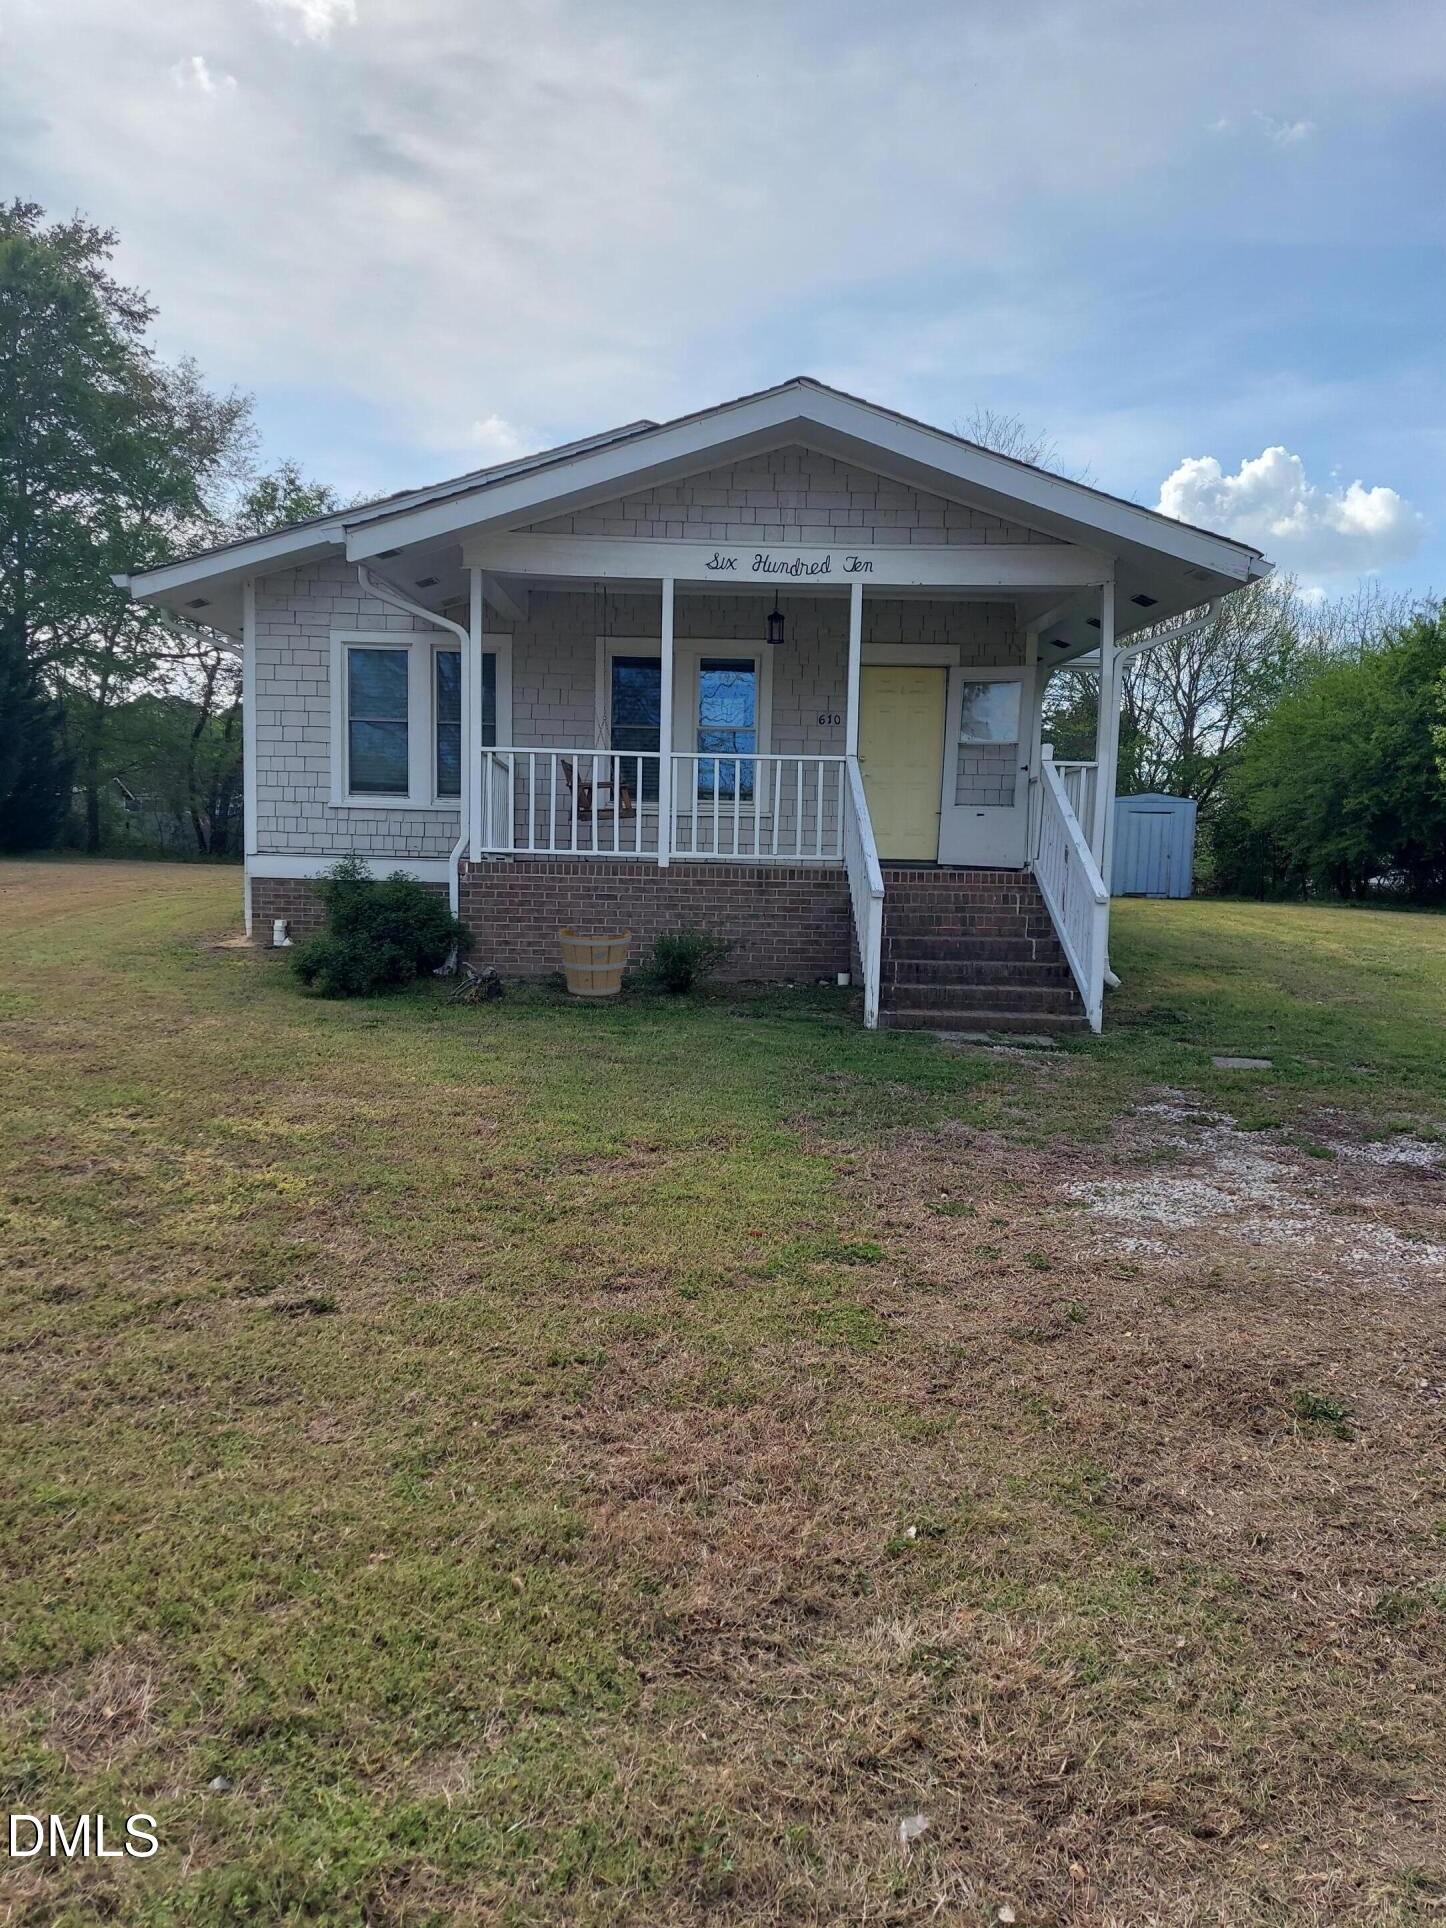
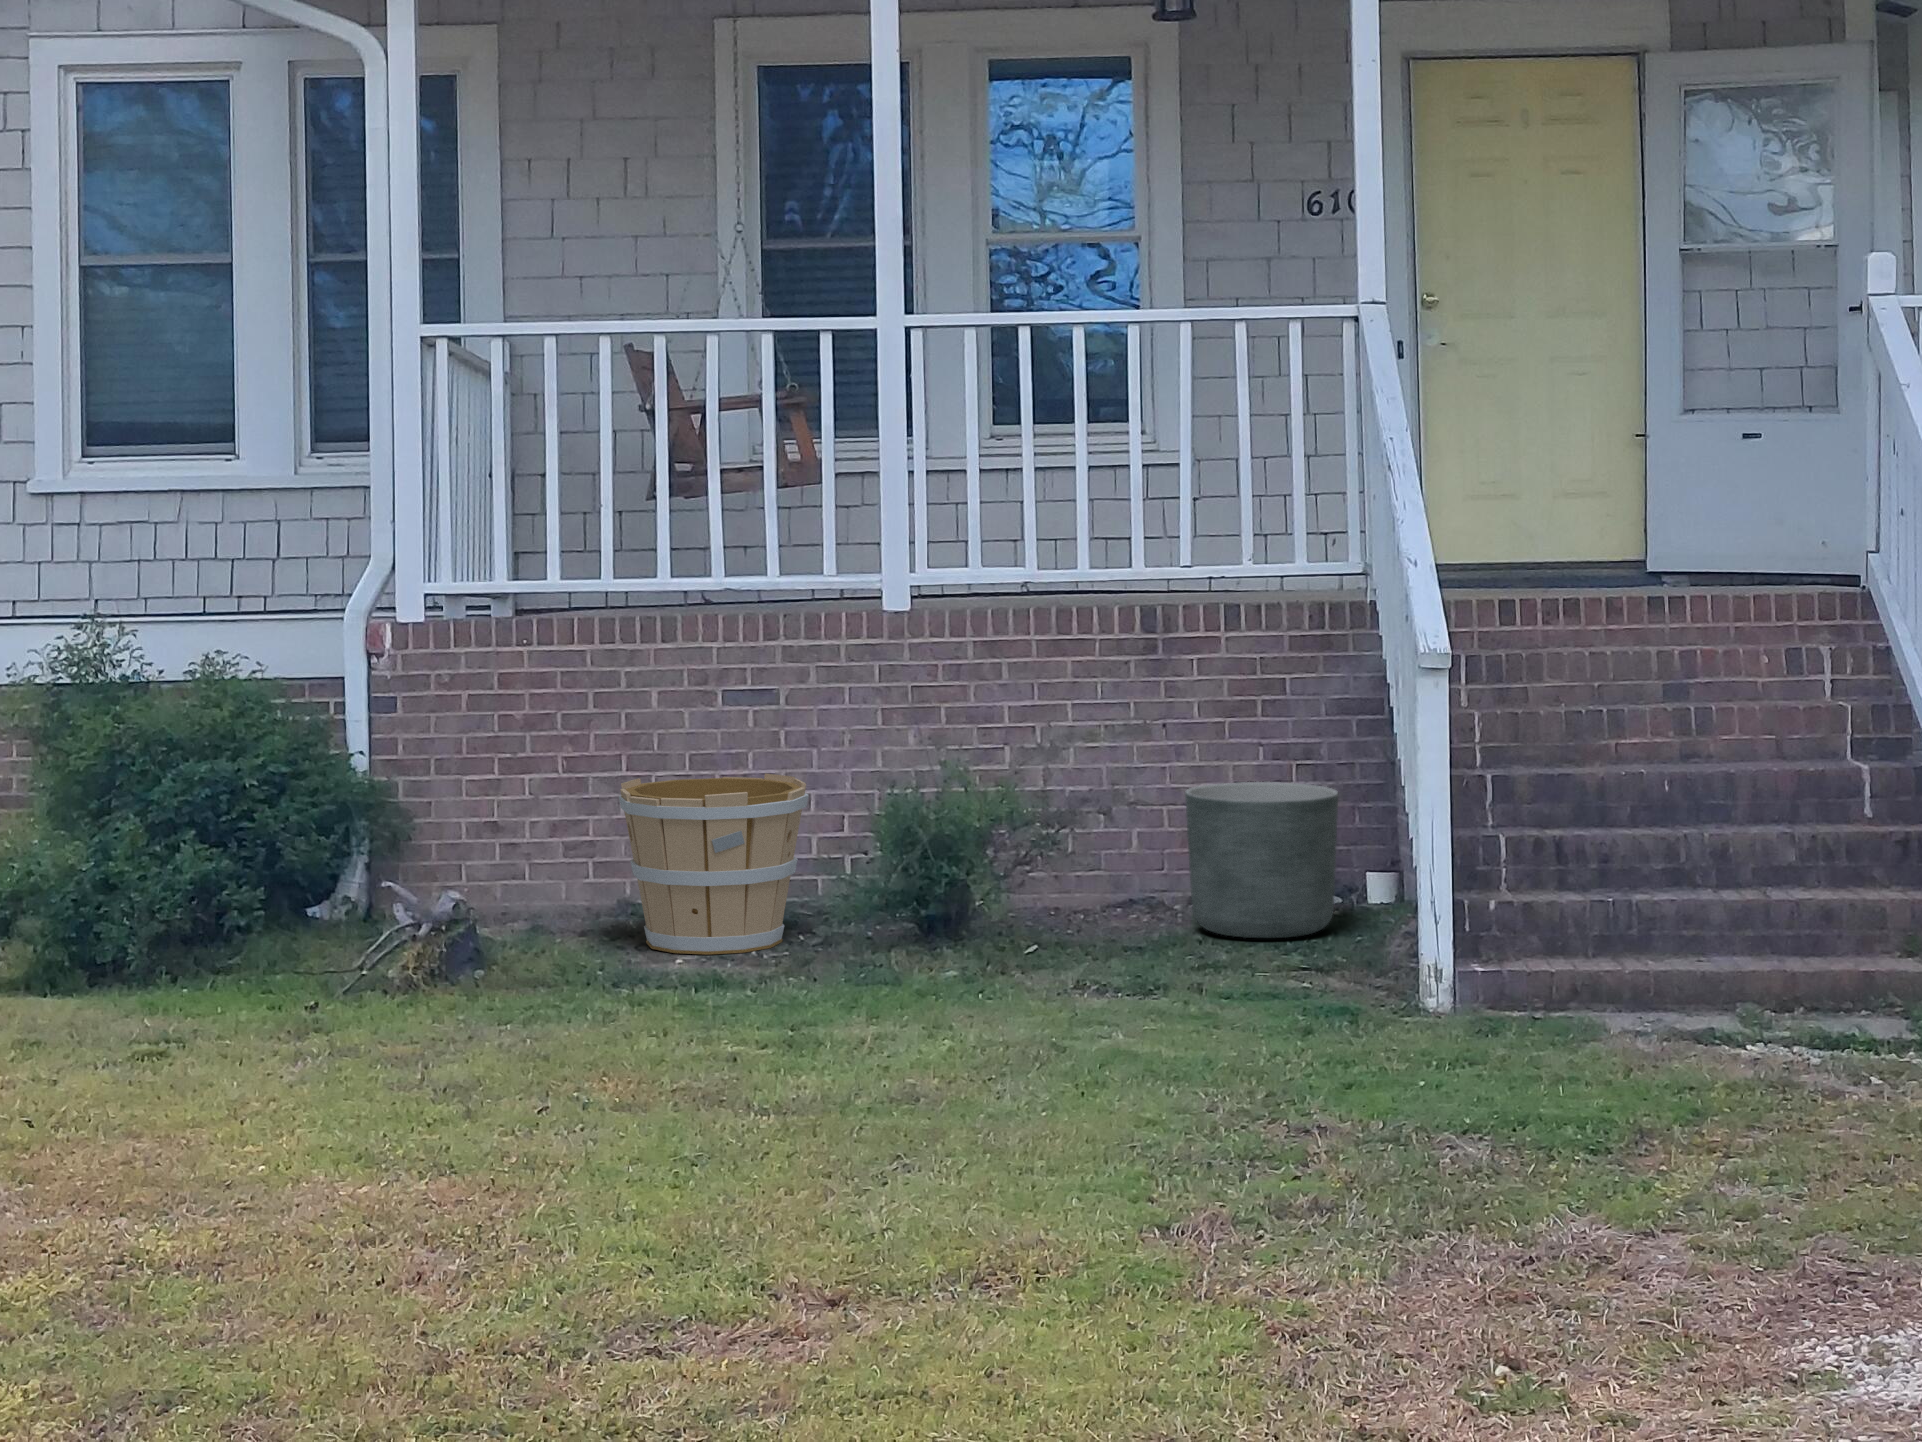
planter: none [775,936,832,995] -> present [1185,782,1338,938]

